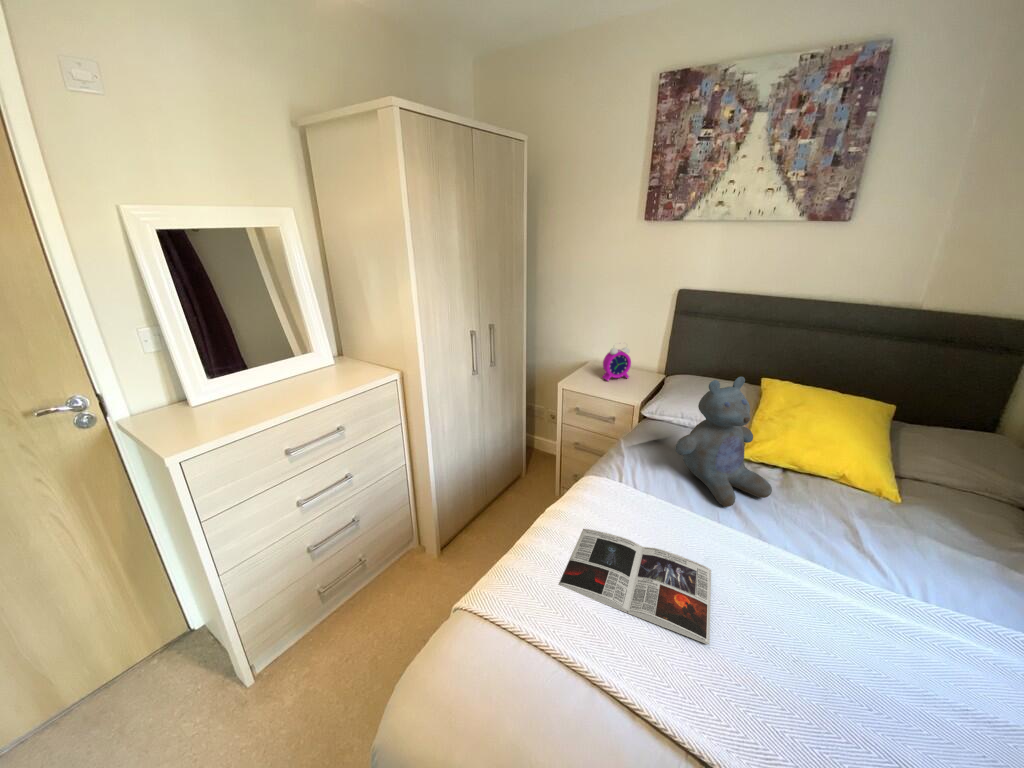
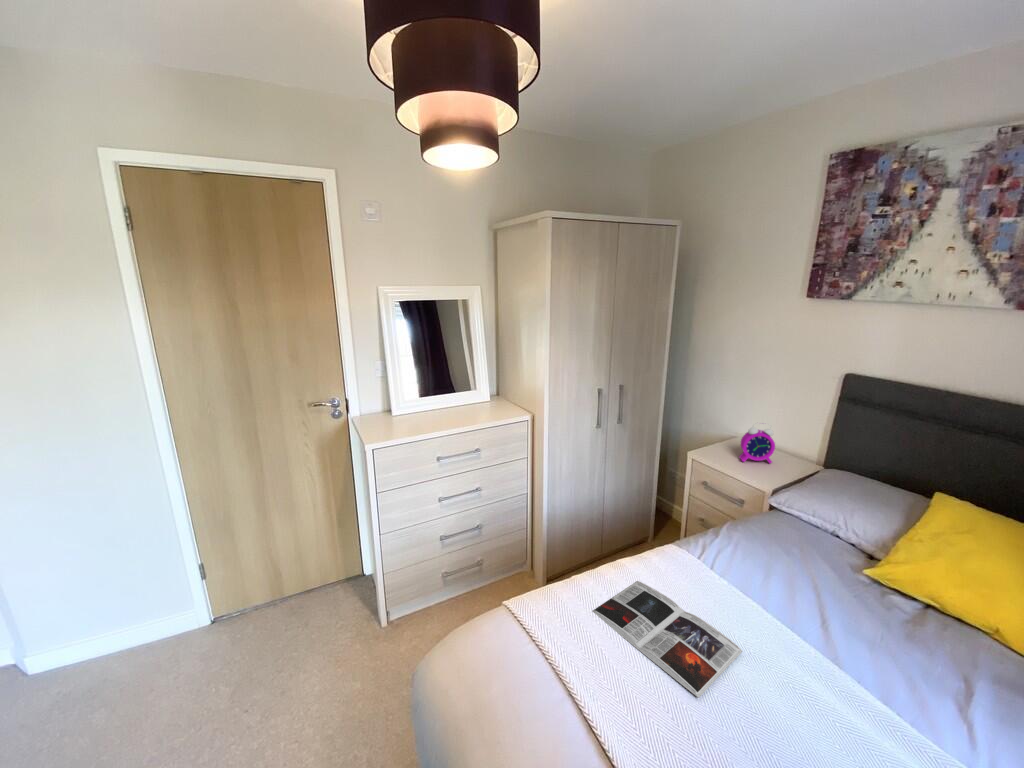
stuffed bear: present [675,377,772,507] -> none [760,474,870,617]

